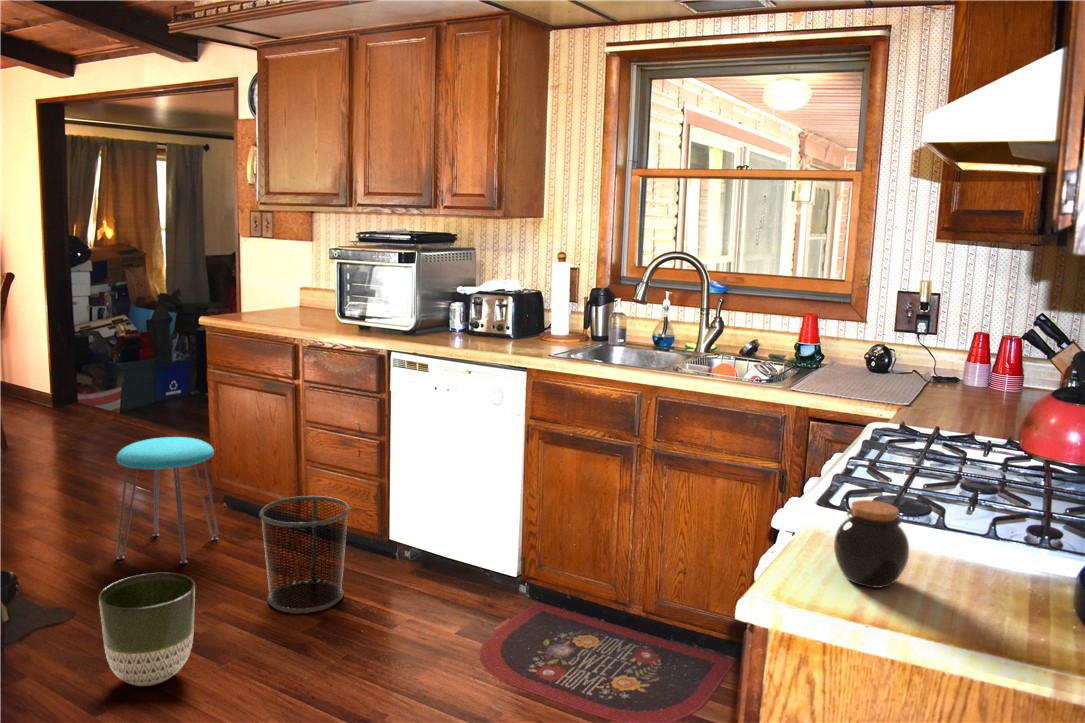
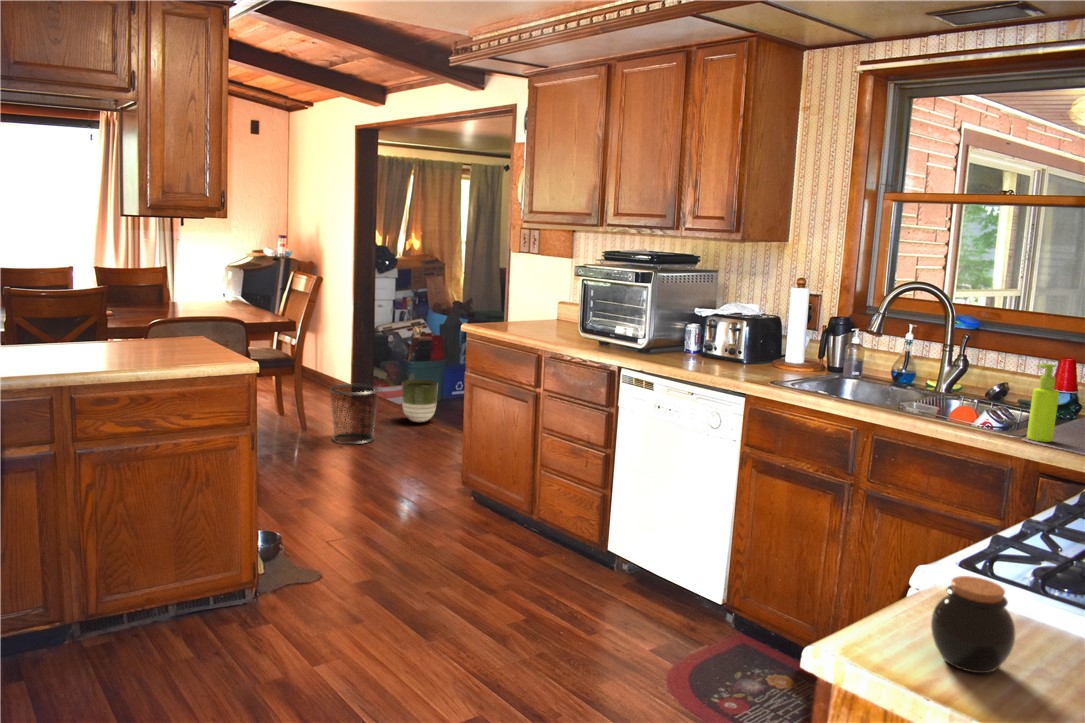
soap dispenser: none [790,317,814,387] -> present [1027,363,1059,442]
stool: present [116,437,218,564] -> none [377,430,462,544]
waste bin: present [259,496,350,613] -> present [329,384,378,444]
planter: present [99,573,195,686] -> present [402,380,438,422]

